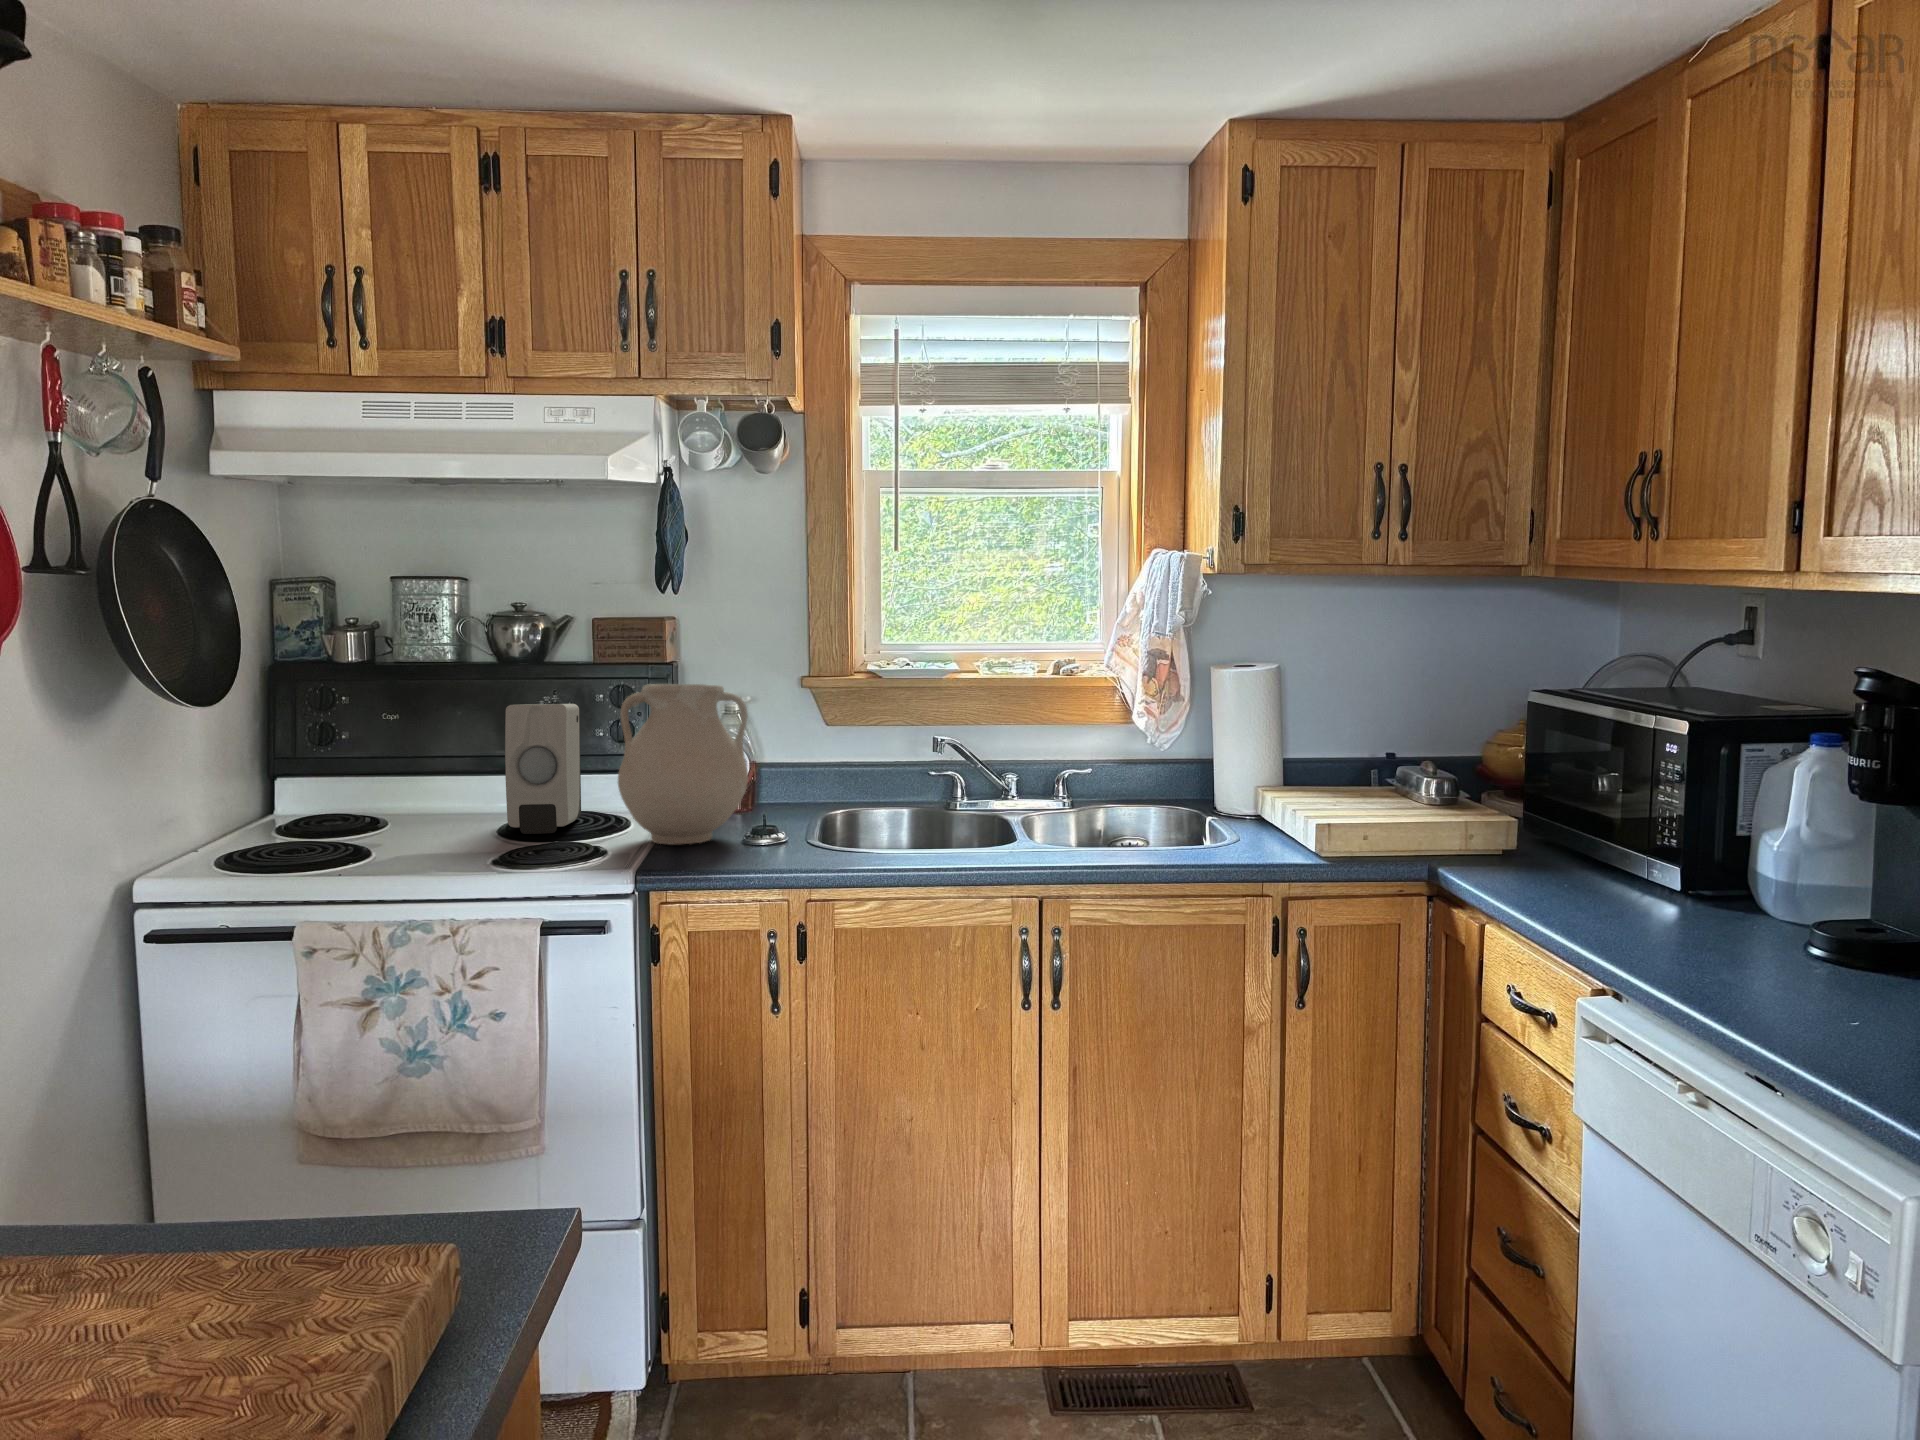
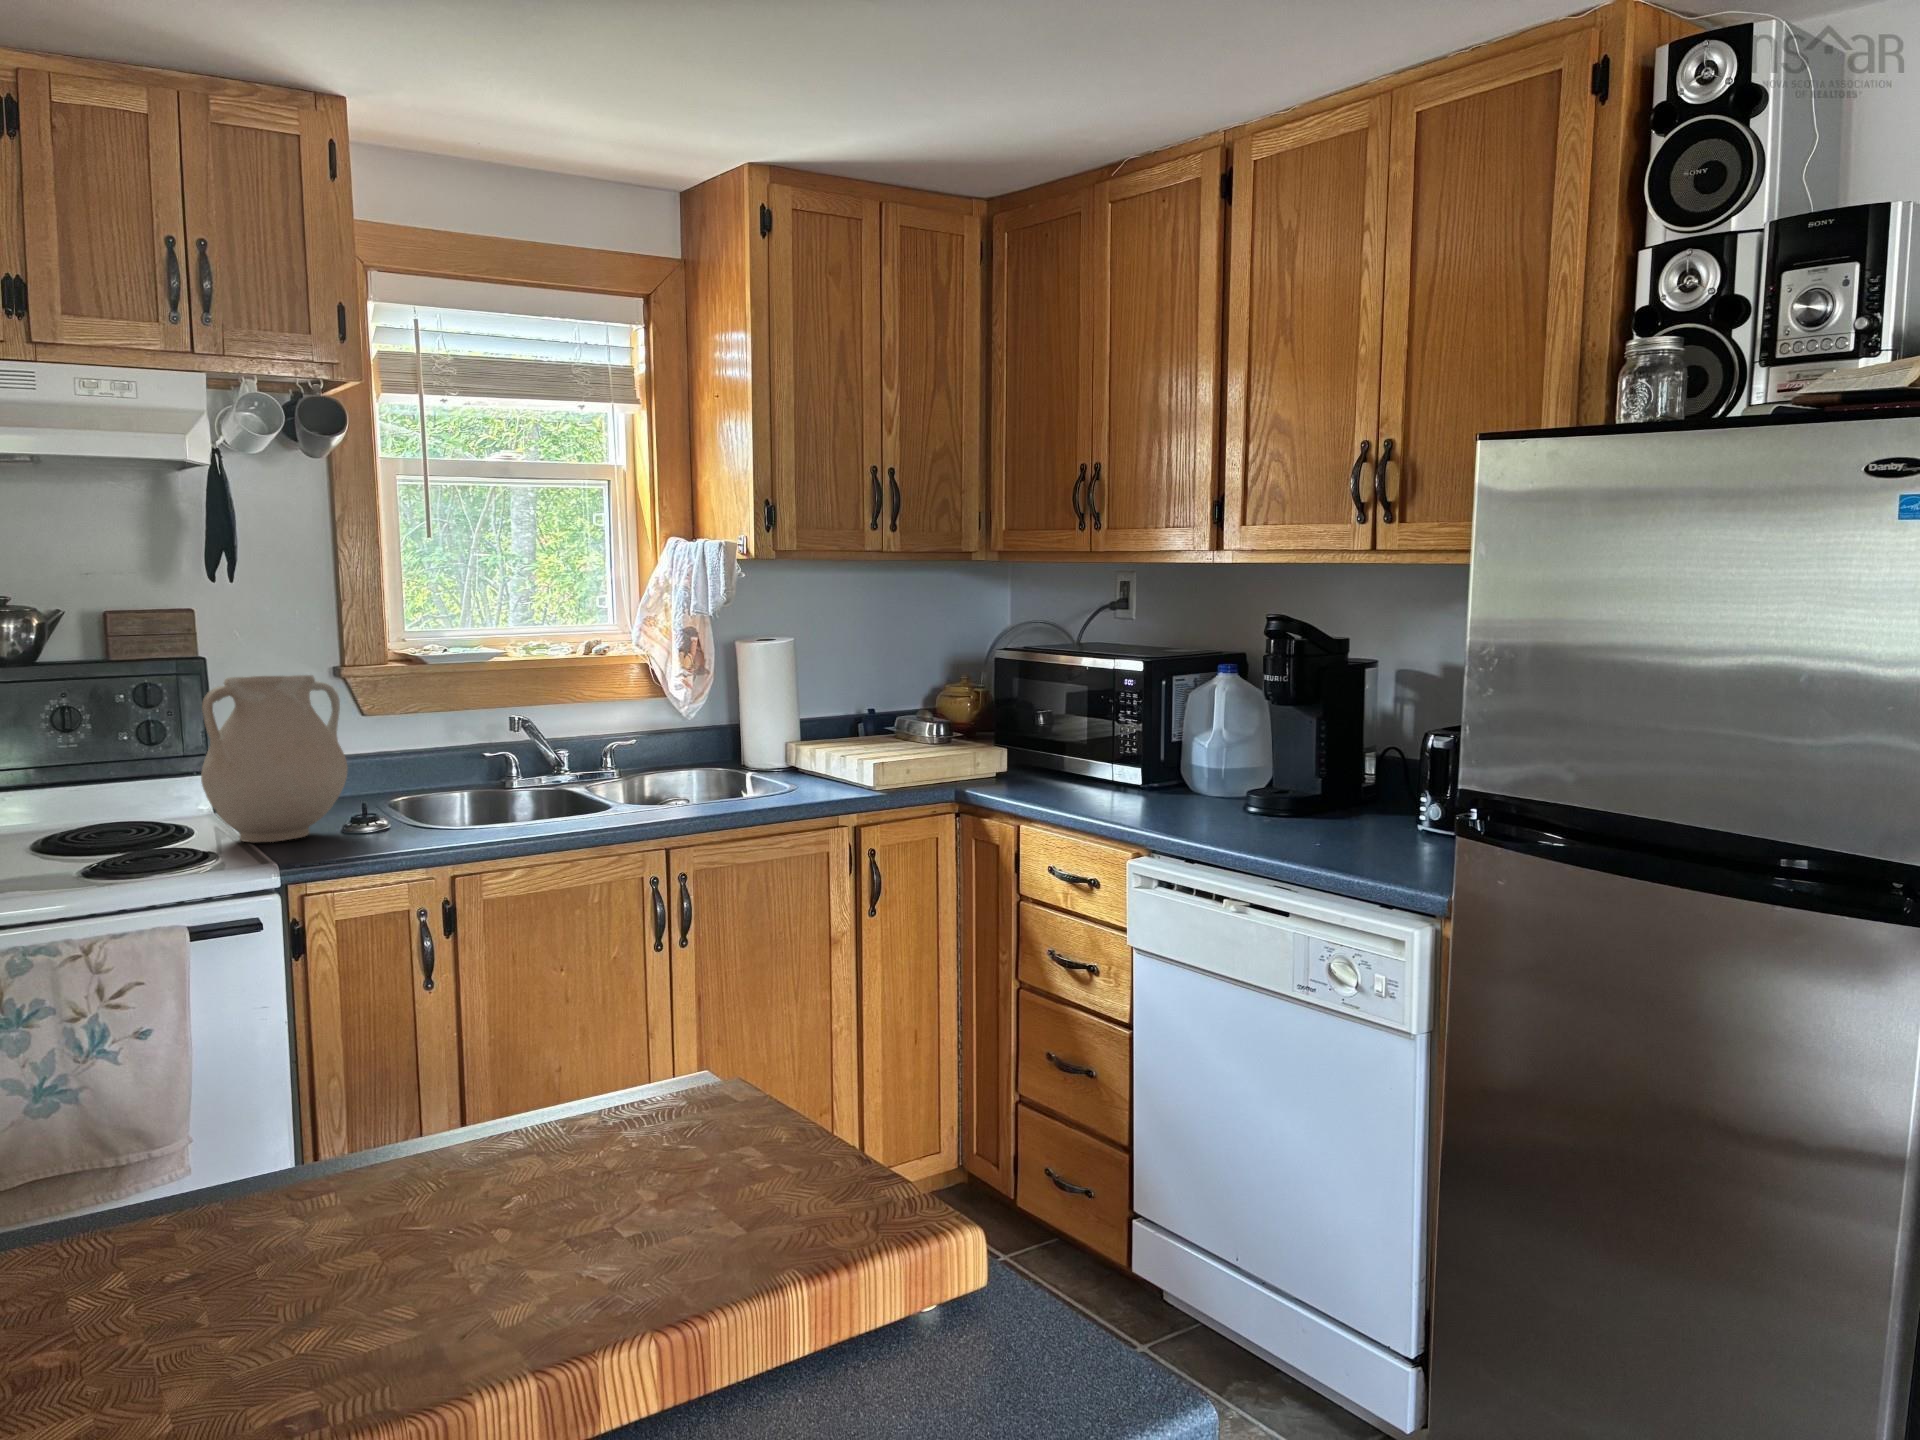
soap dispenser: present [505,704,581,834] -> none [31,705,126,851]

